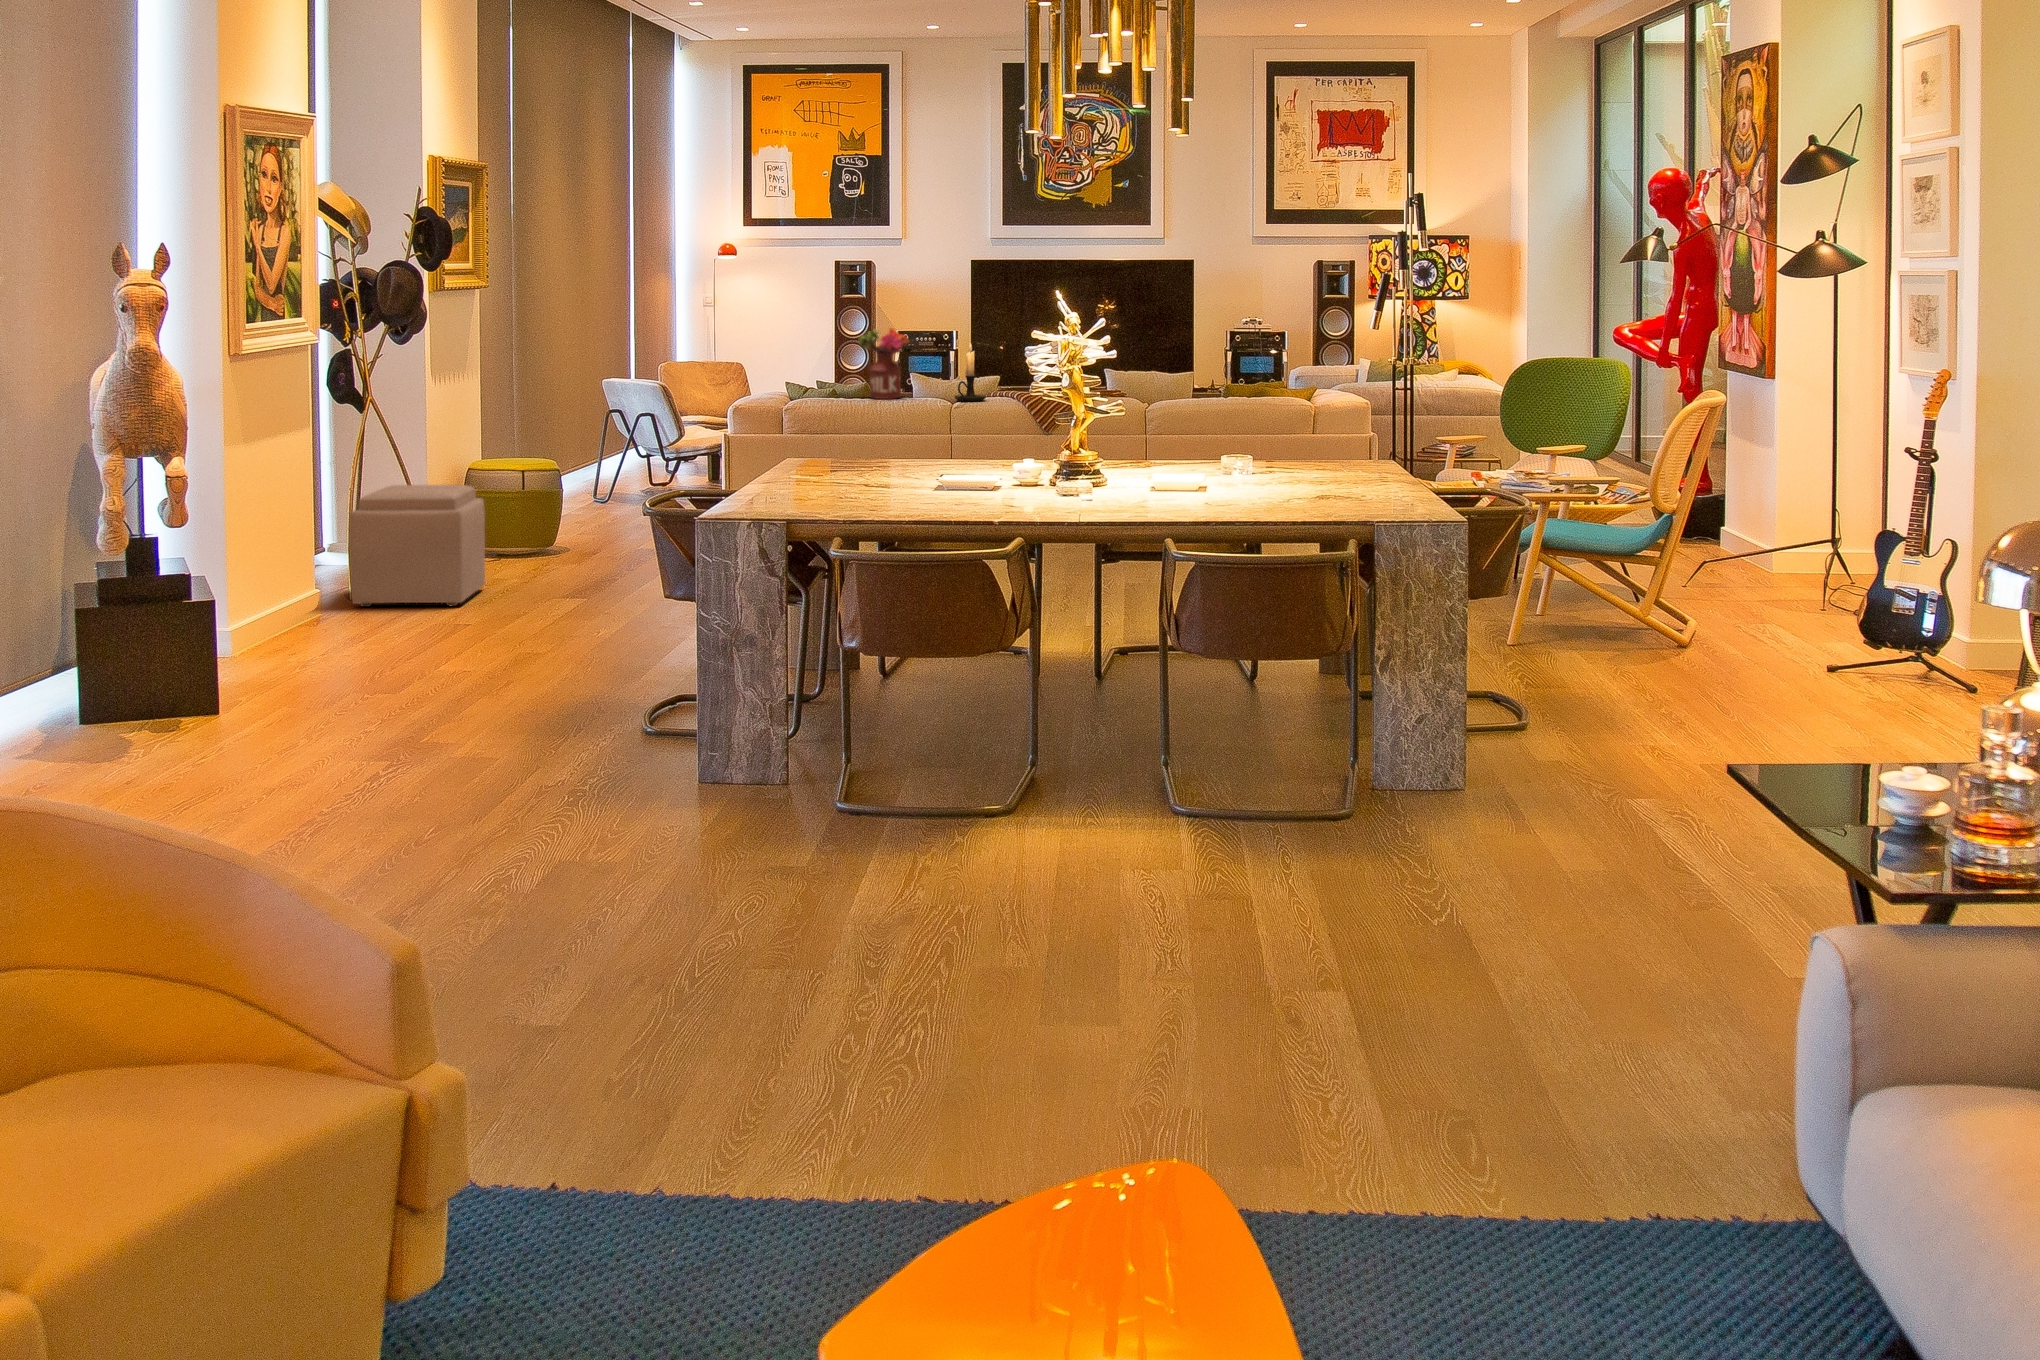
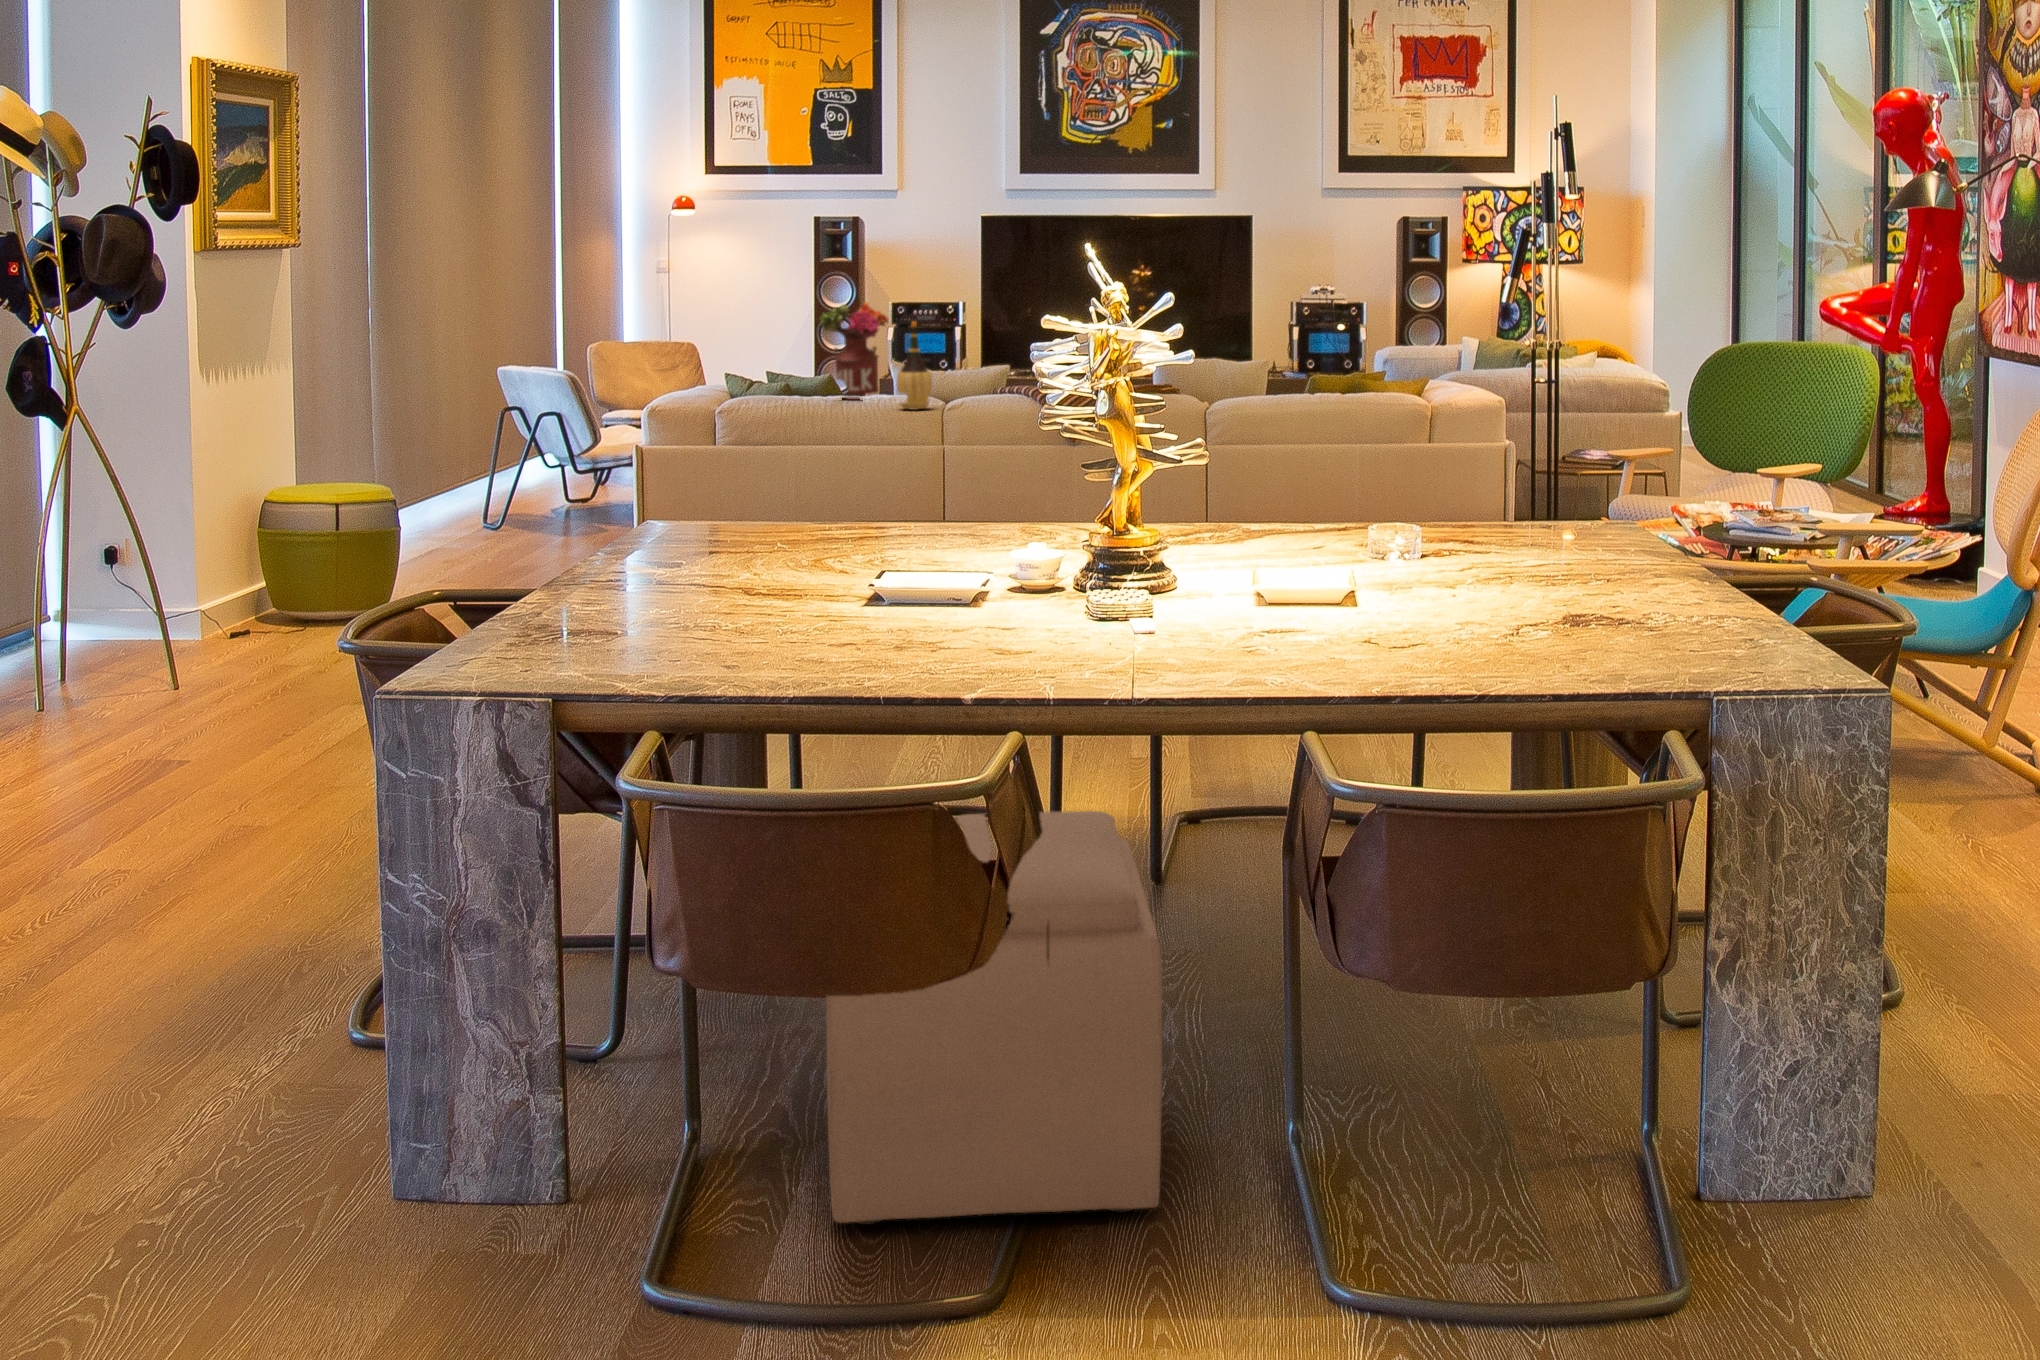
wine bottle: none [917,341,943,405] -> present [897,321,932,409]
candle holder: present [955,343,986,402] -> none [950,323,993,403]
ottoman: present [349,485,485,607] -> present [826,811,1162,1225]

